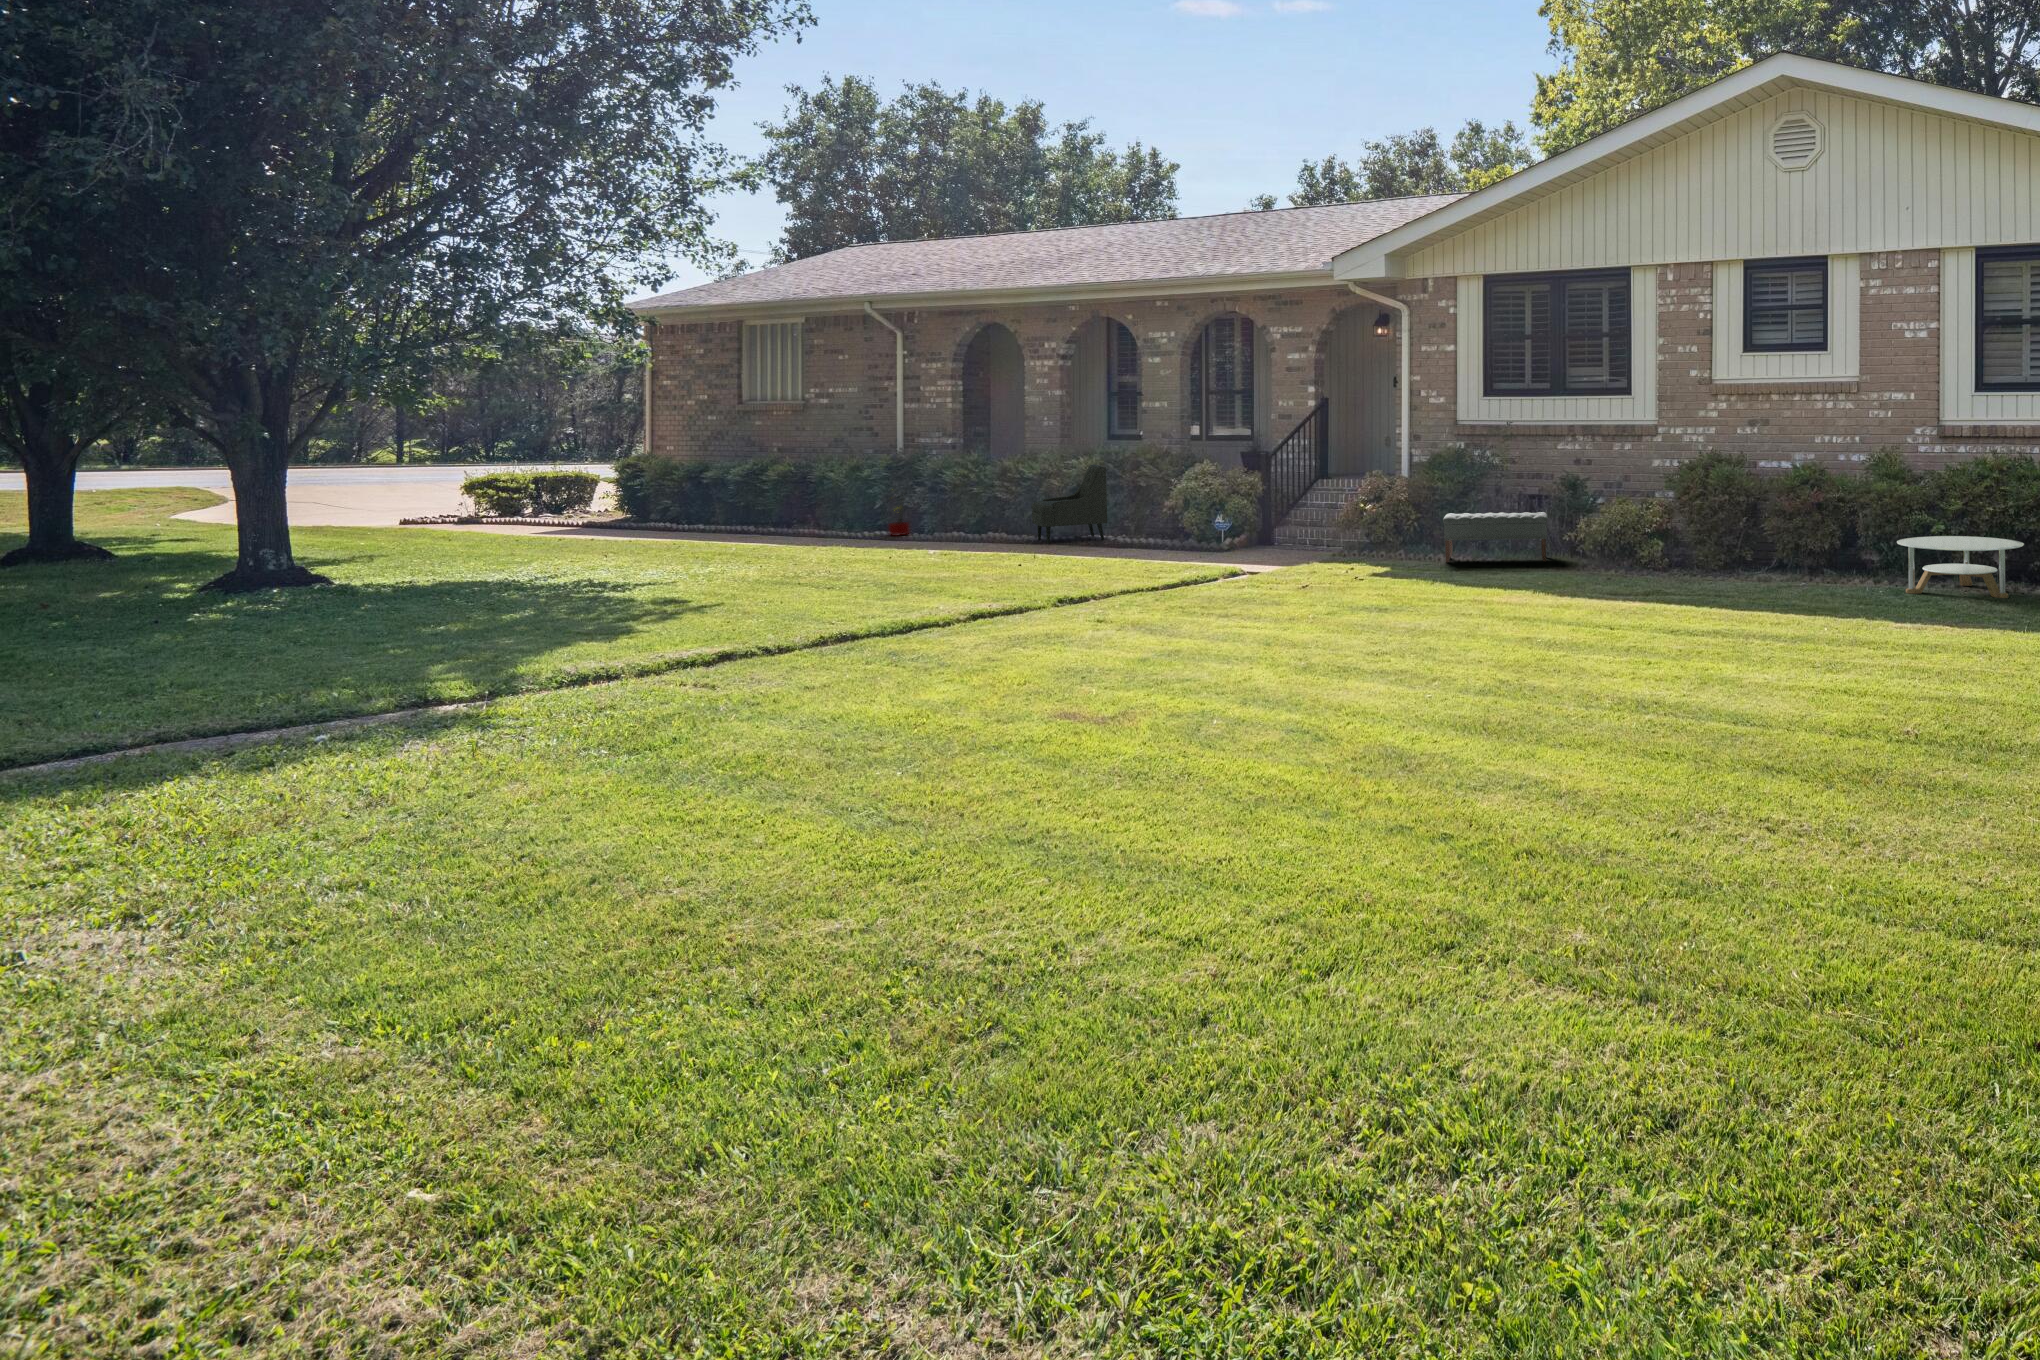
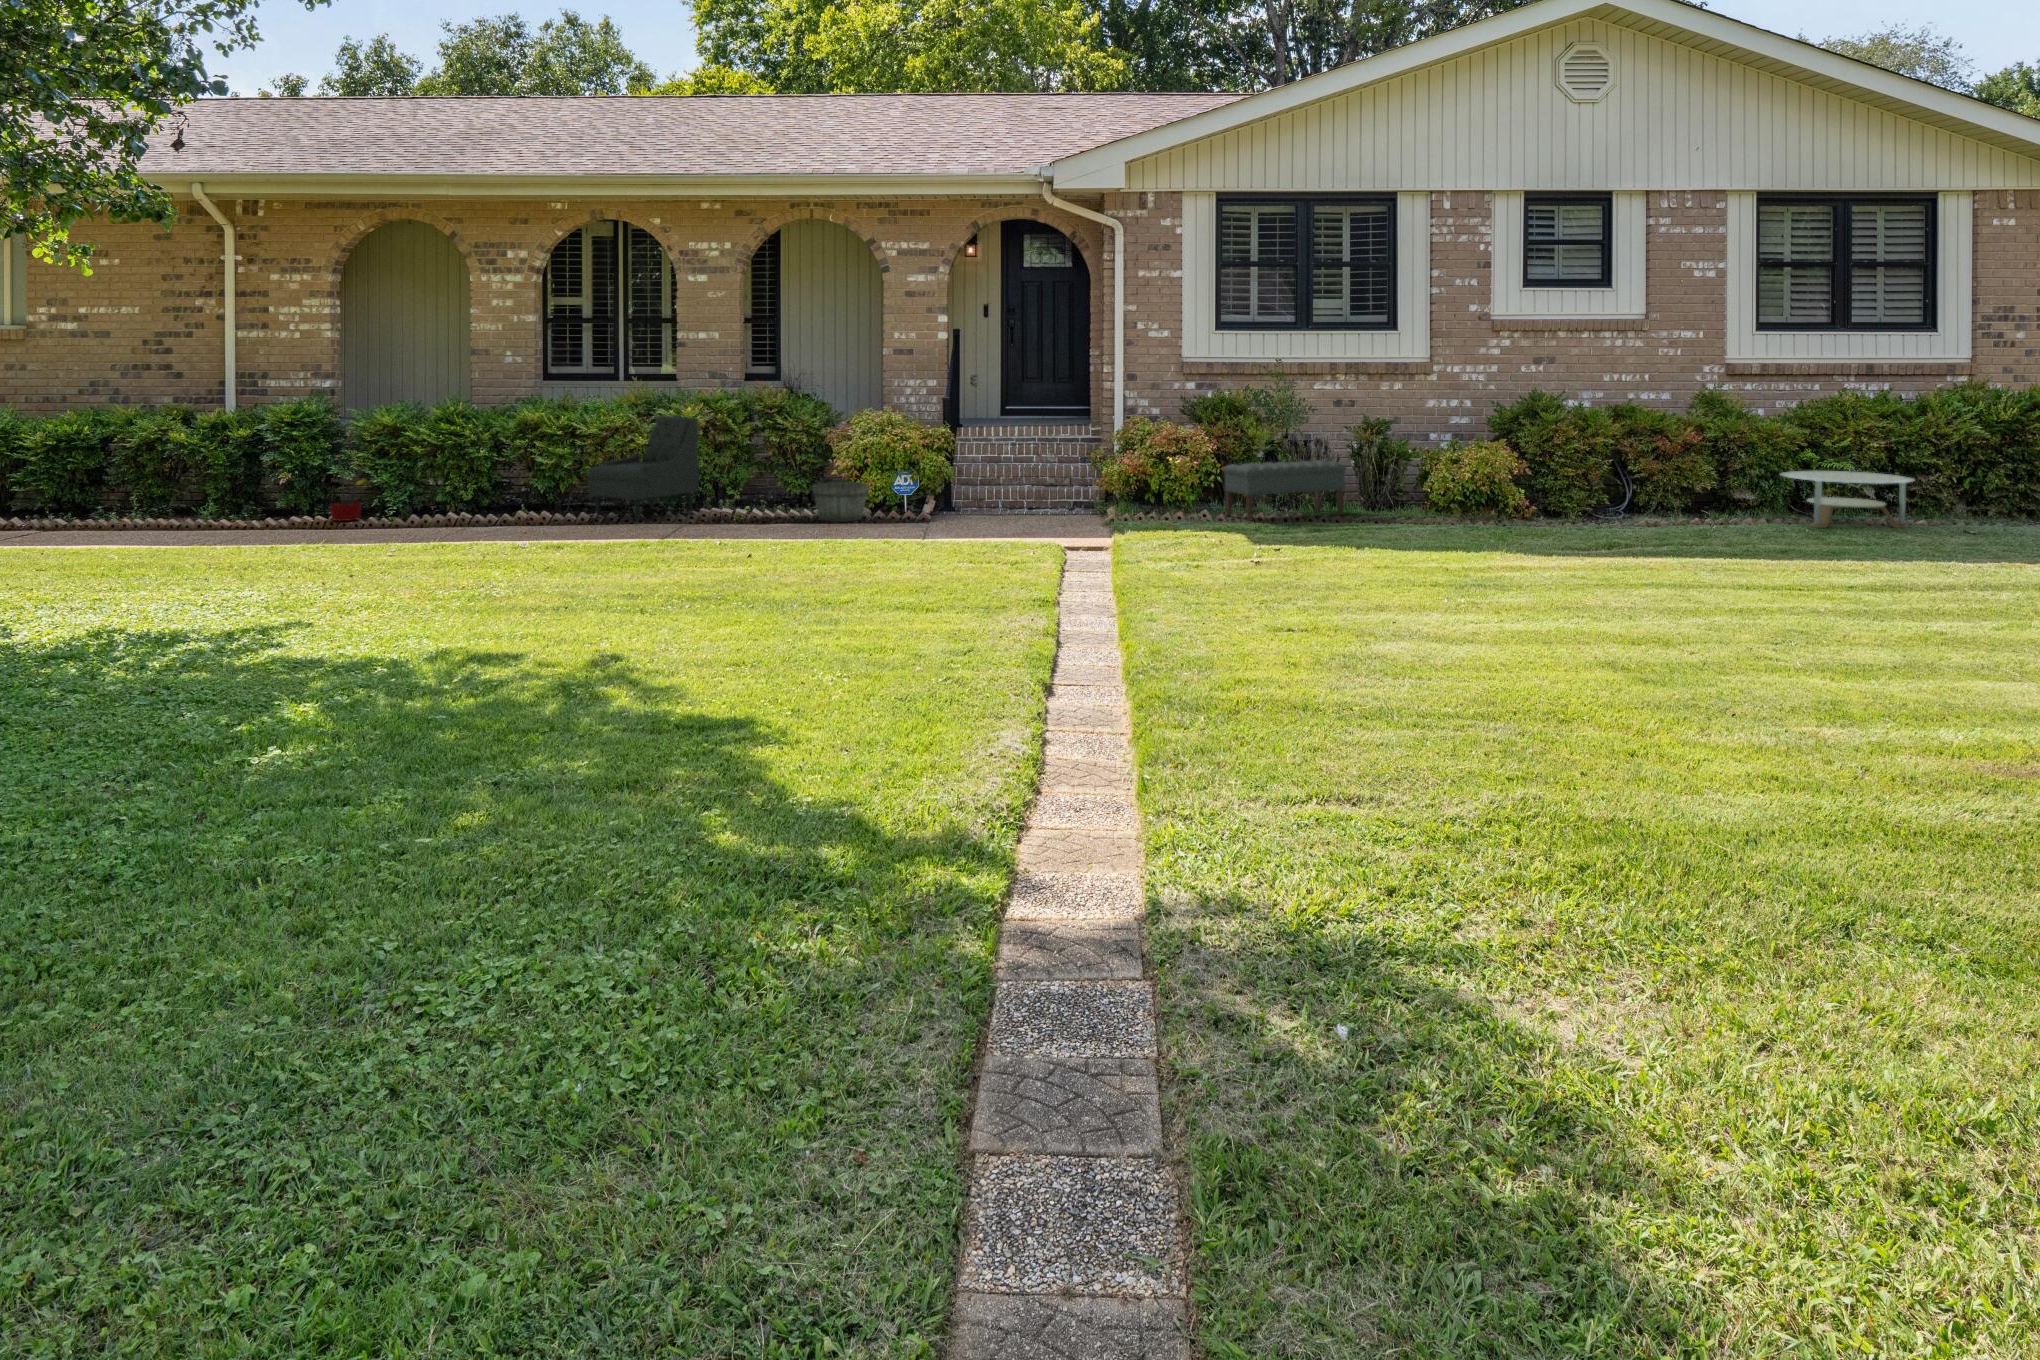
wooden bucket: none [1152,511,1198,549] -> present [812,478,868,522]

